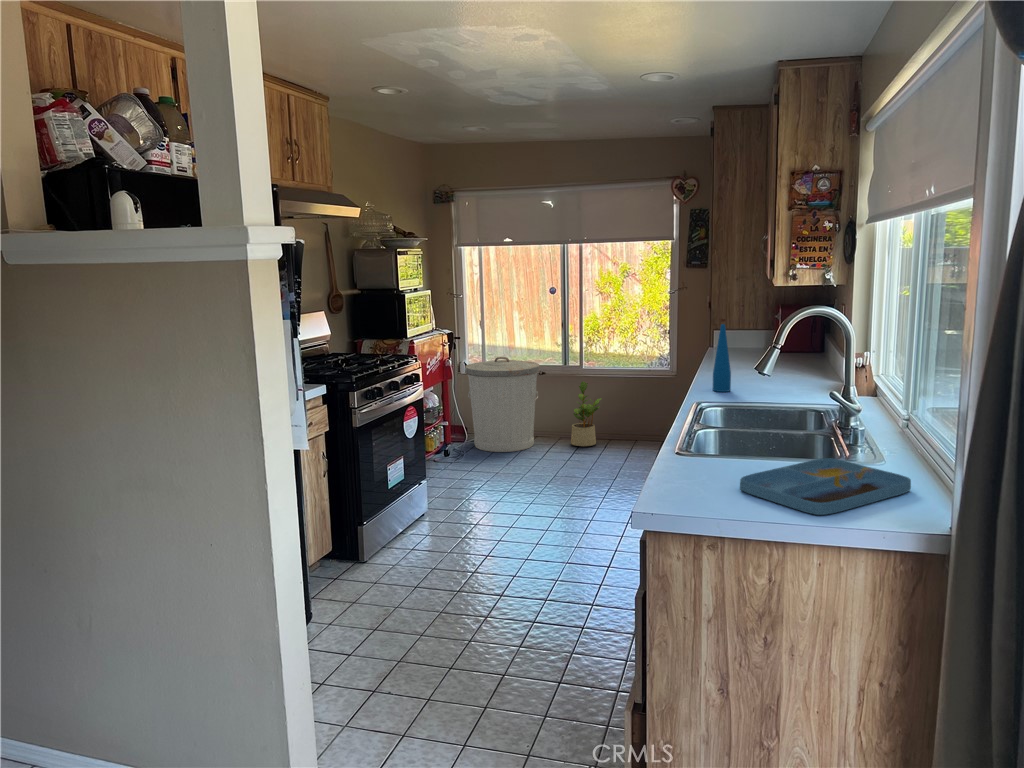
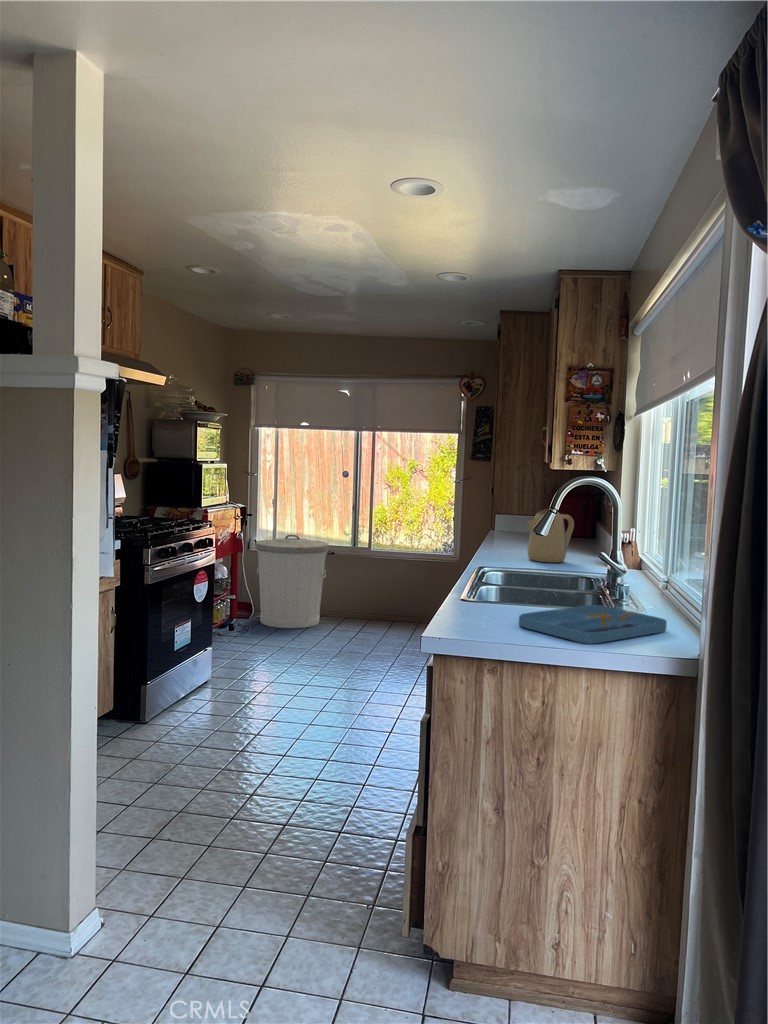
bottle: present [713,318,731,392] -> none [494,493,512,561]
kettle: none [747,332,800,391] -> present [527,509,574,563]
potted plant: present [571,381,602,446] -> none [356,562,388,626]

